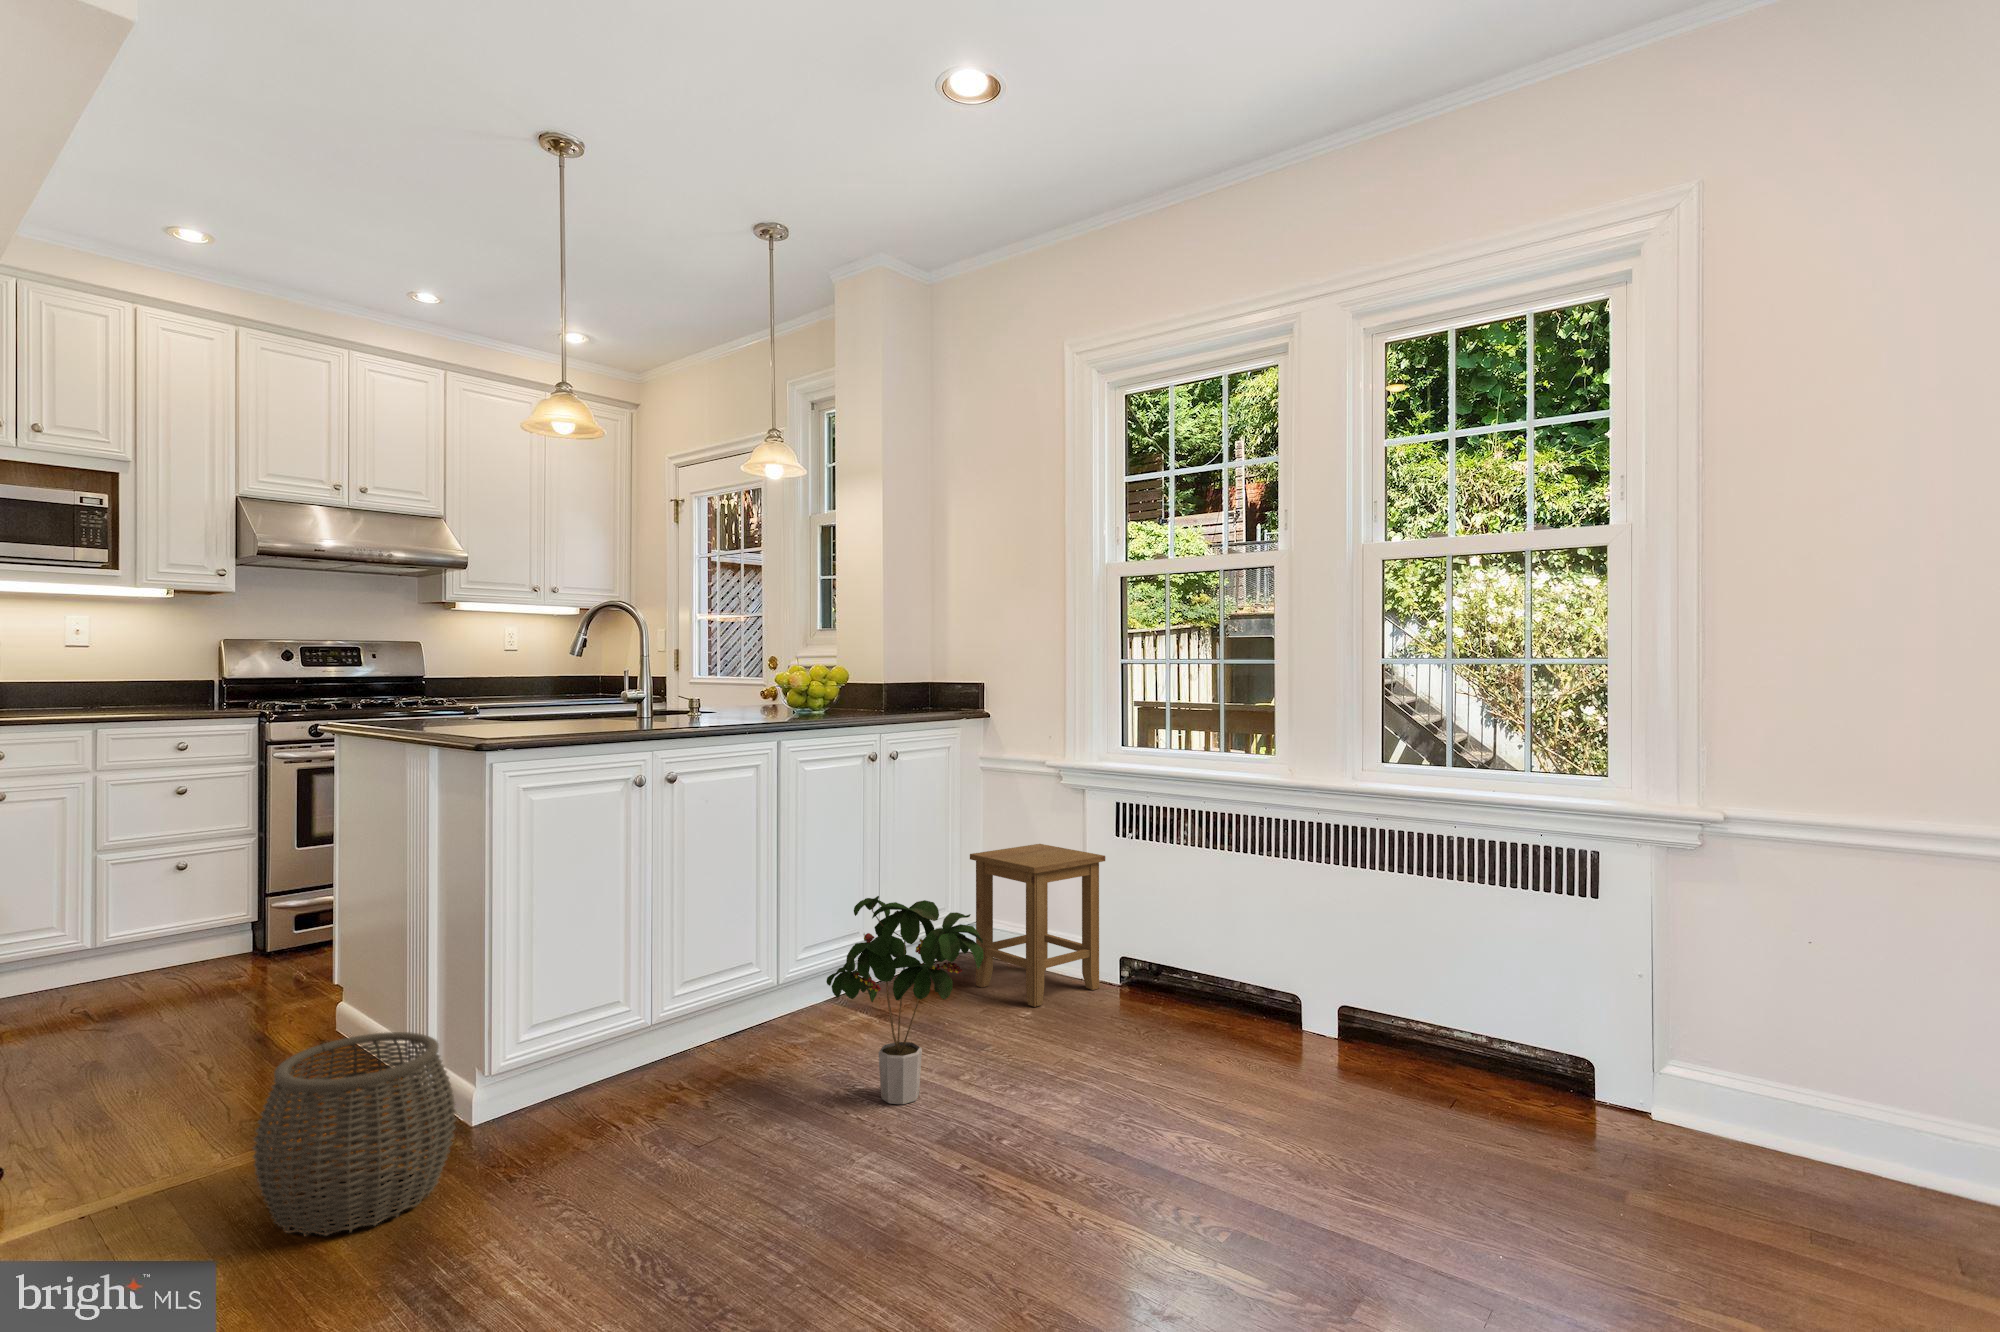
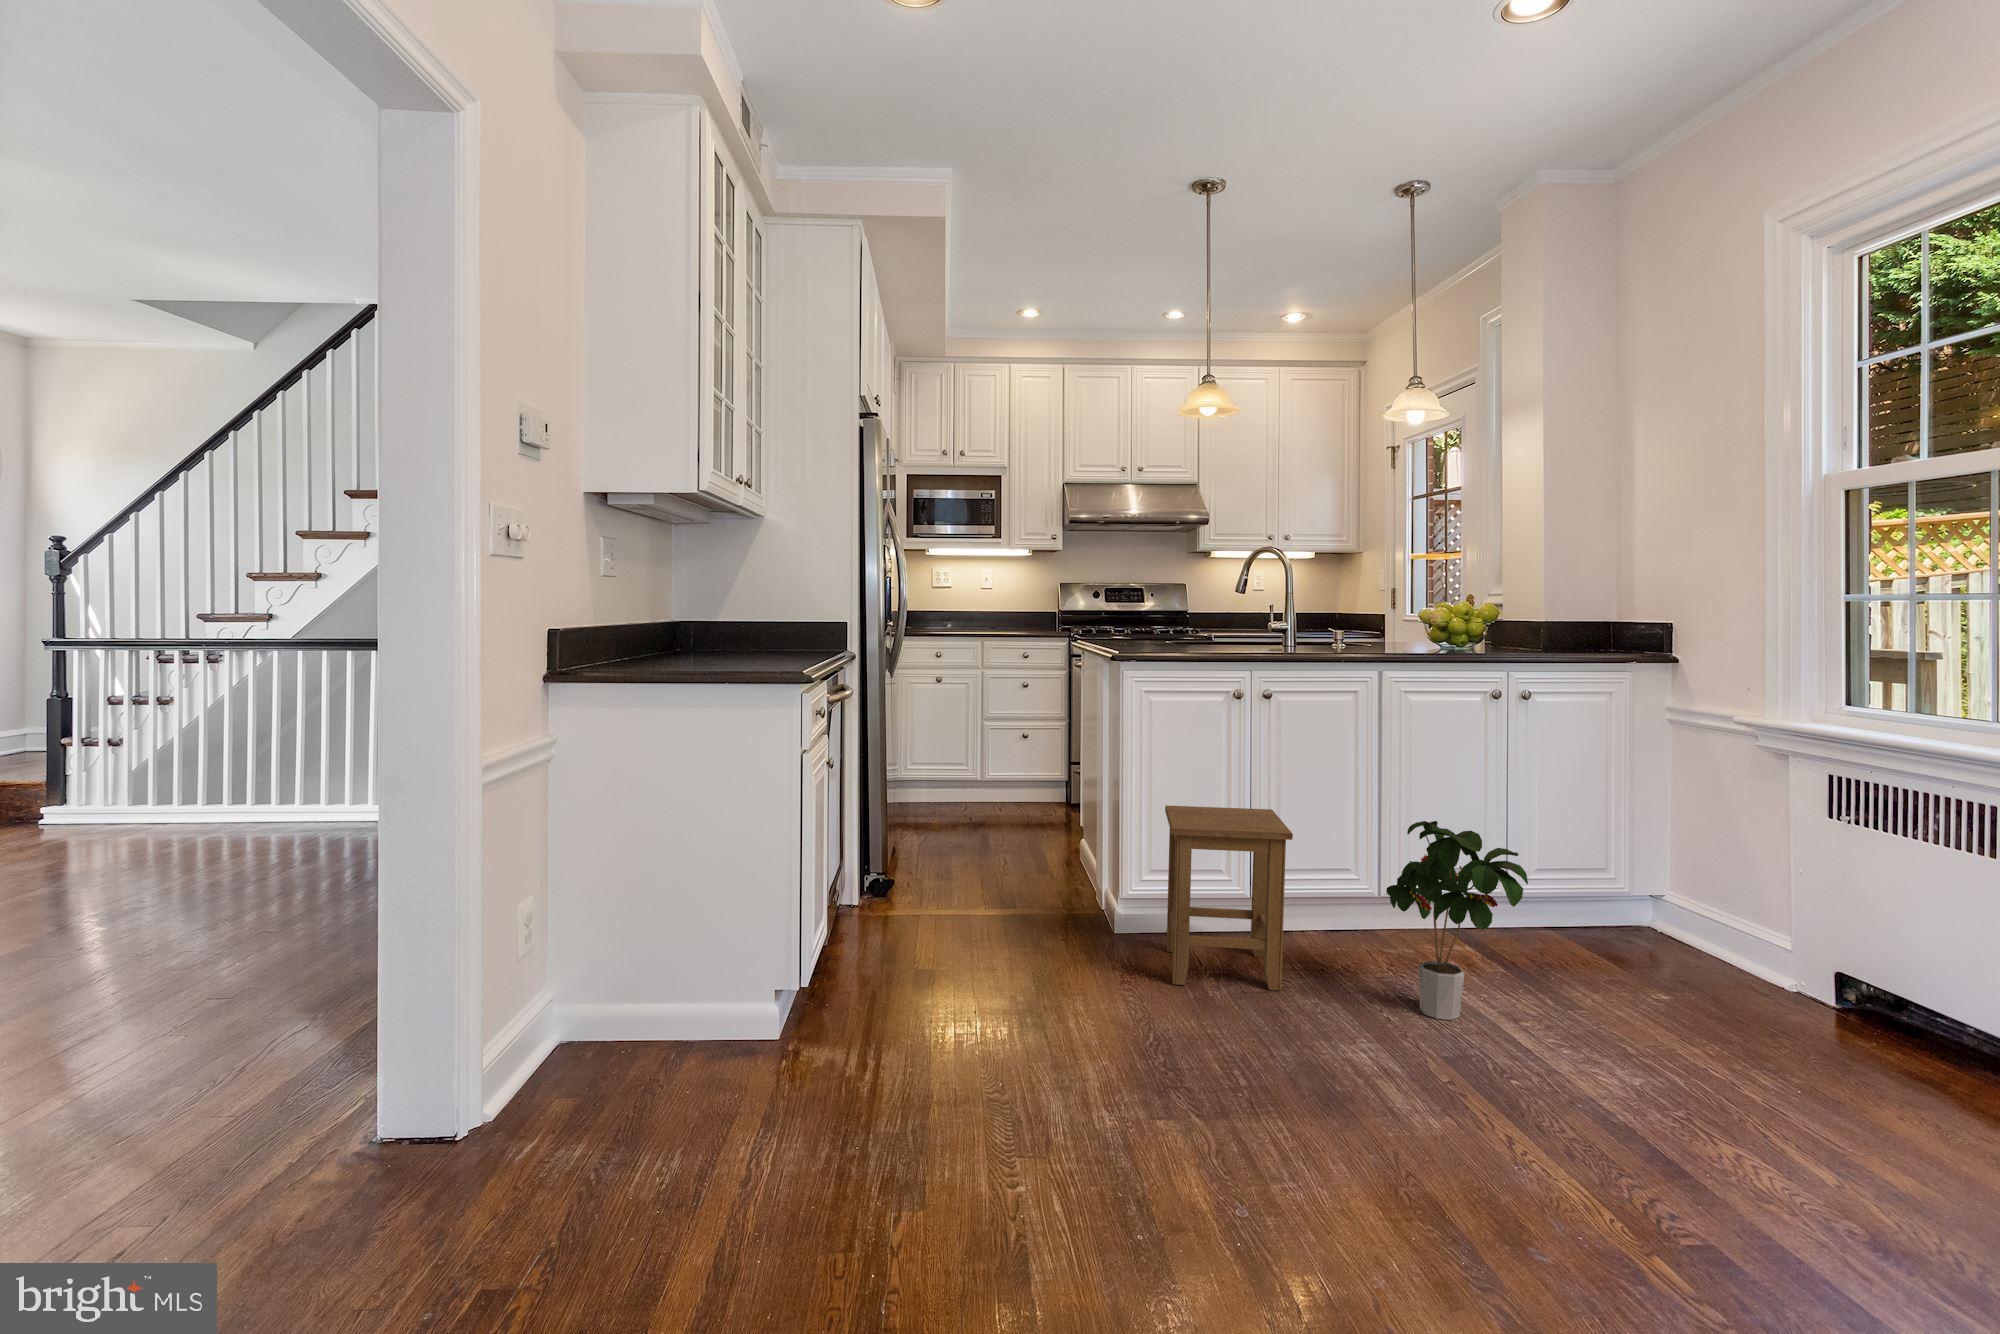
stool: present [970,844,1105,1007] -> present [1165,805,1293,991]
woven basket: present [253,1032,456,1236] -> none [969,845,1083,966]

